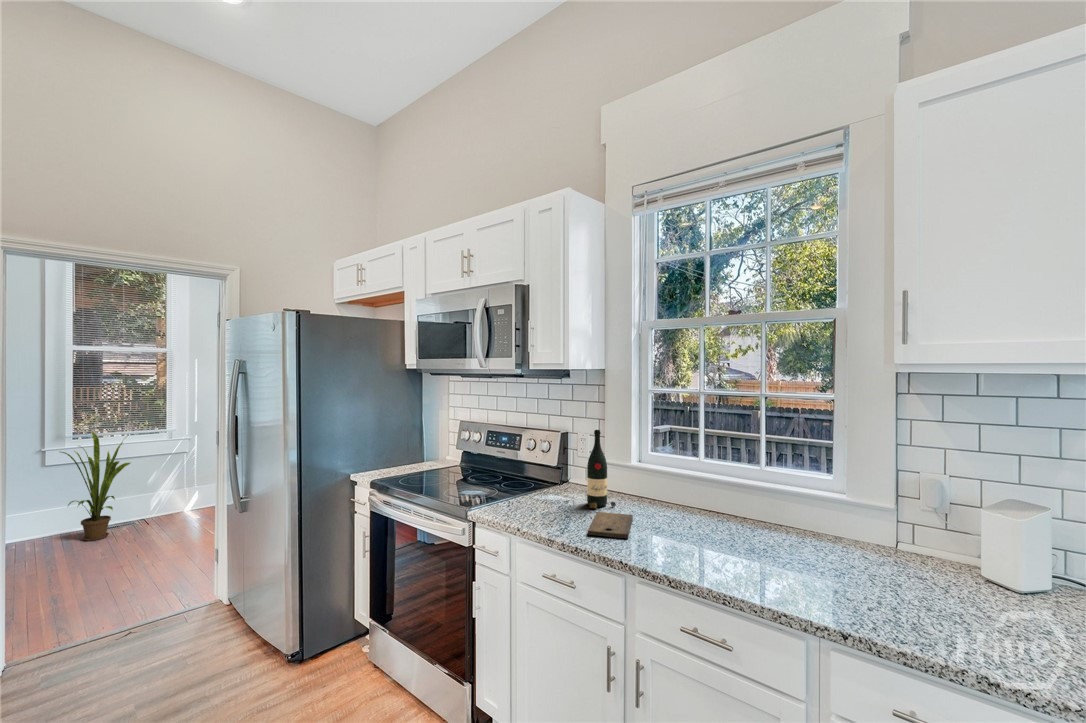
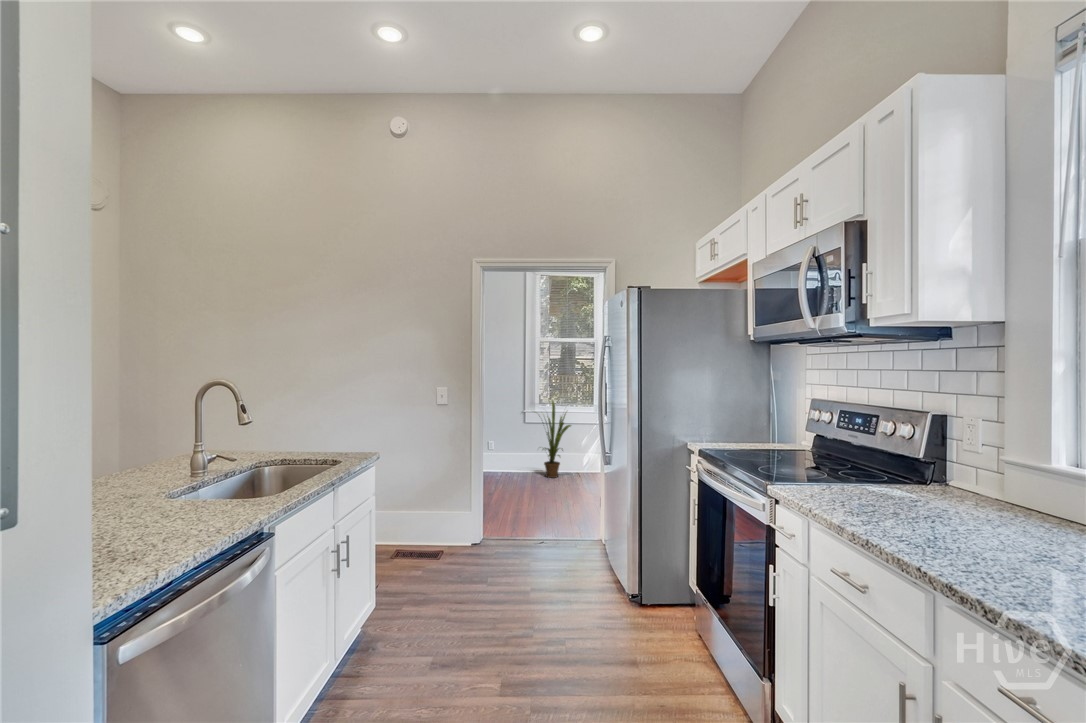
wine bottle: present [587,430,616,509] -> none [943,405,996,520]
cutting board: present [588,512,633,538] -> none [900,516,1010,551]

